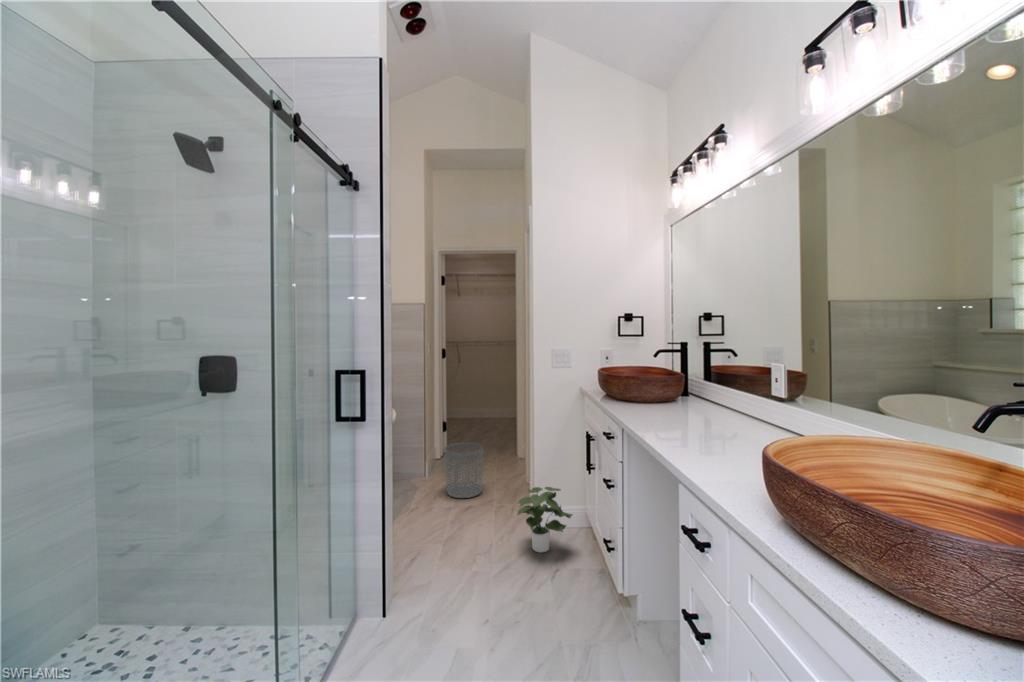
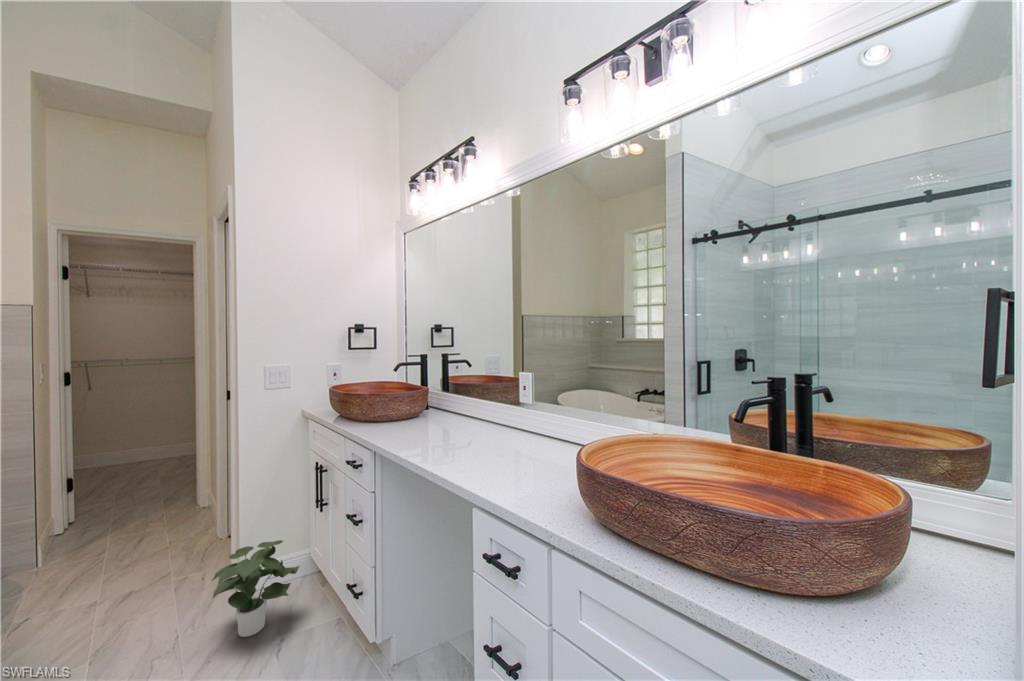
waste bin: present [444,442,483,498] -> none [52,508,140,607]

